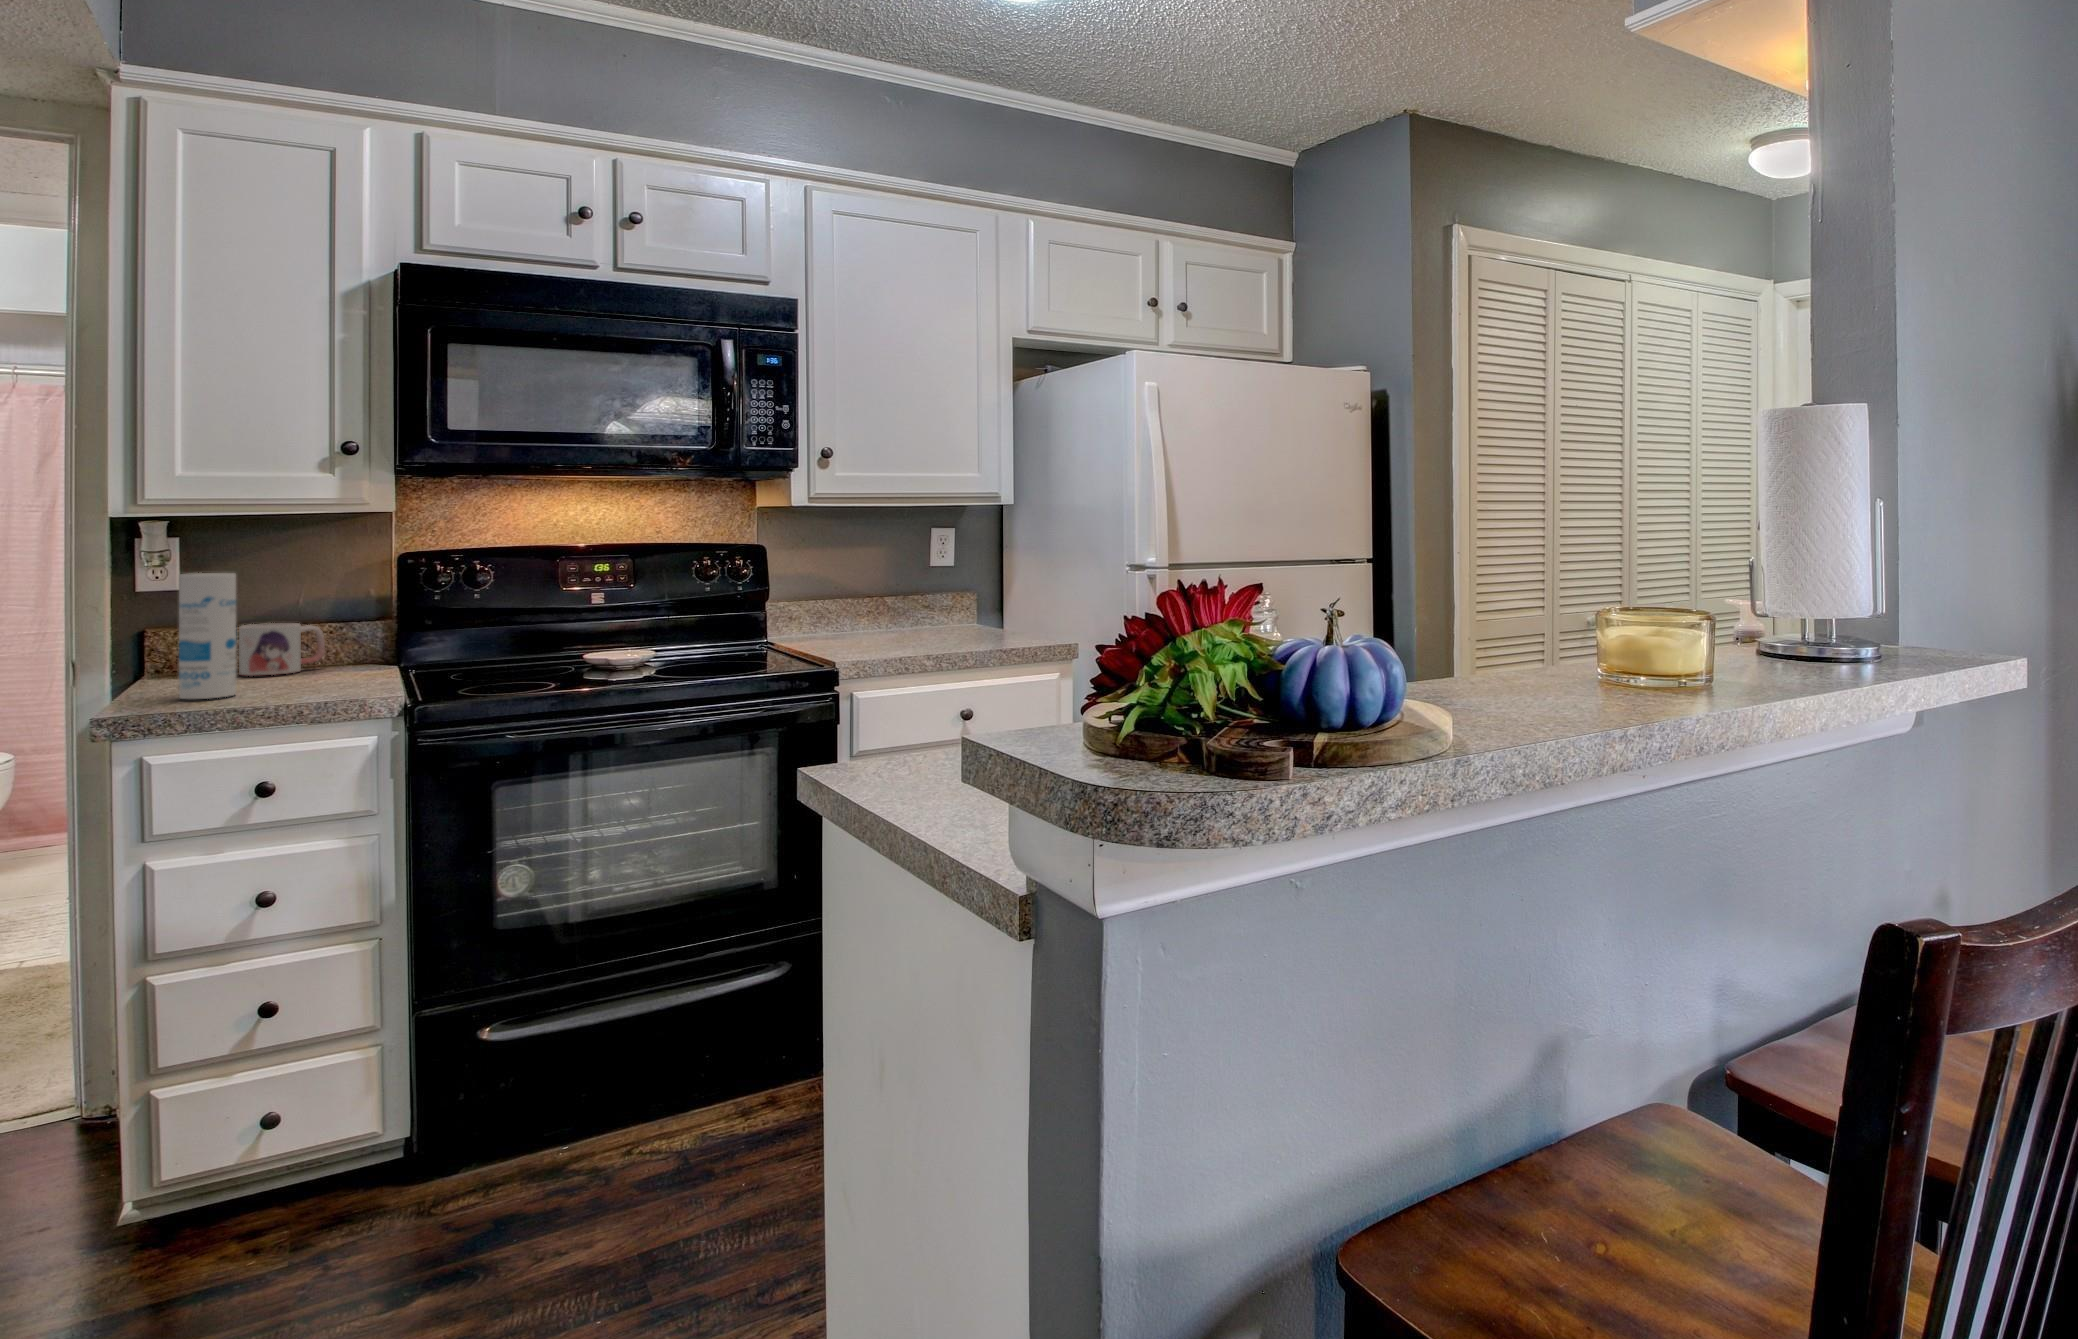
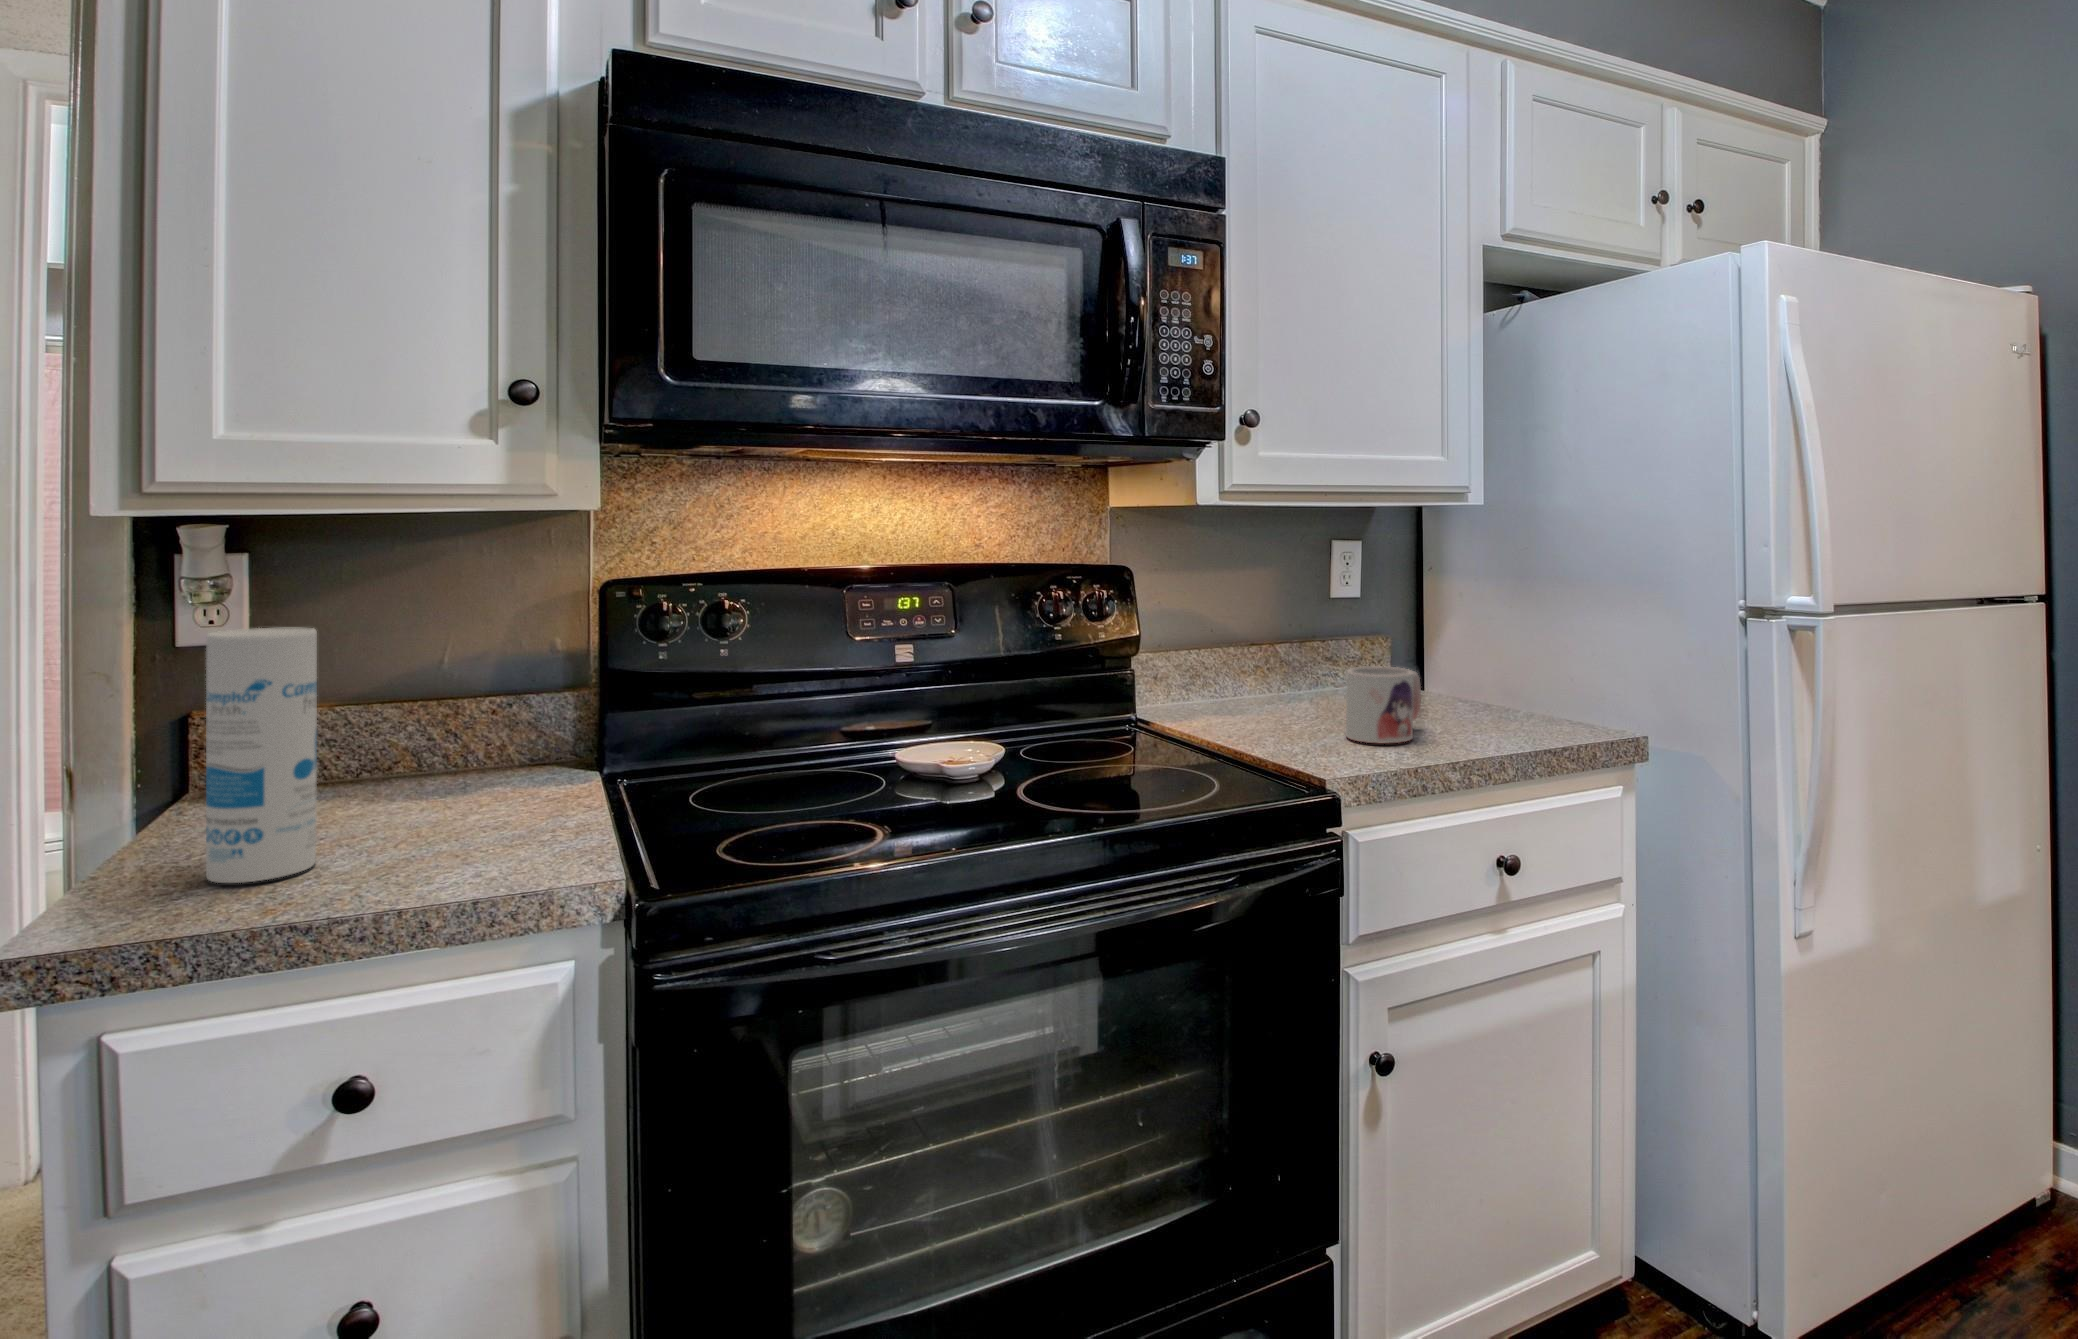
mug: present [239,623,325,676] -> present [1346,666,1421,743]

